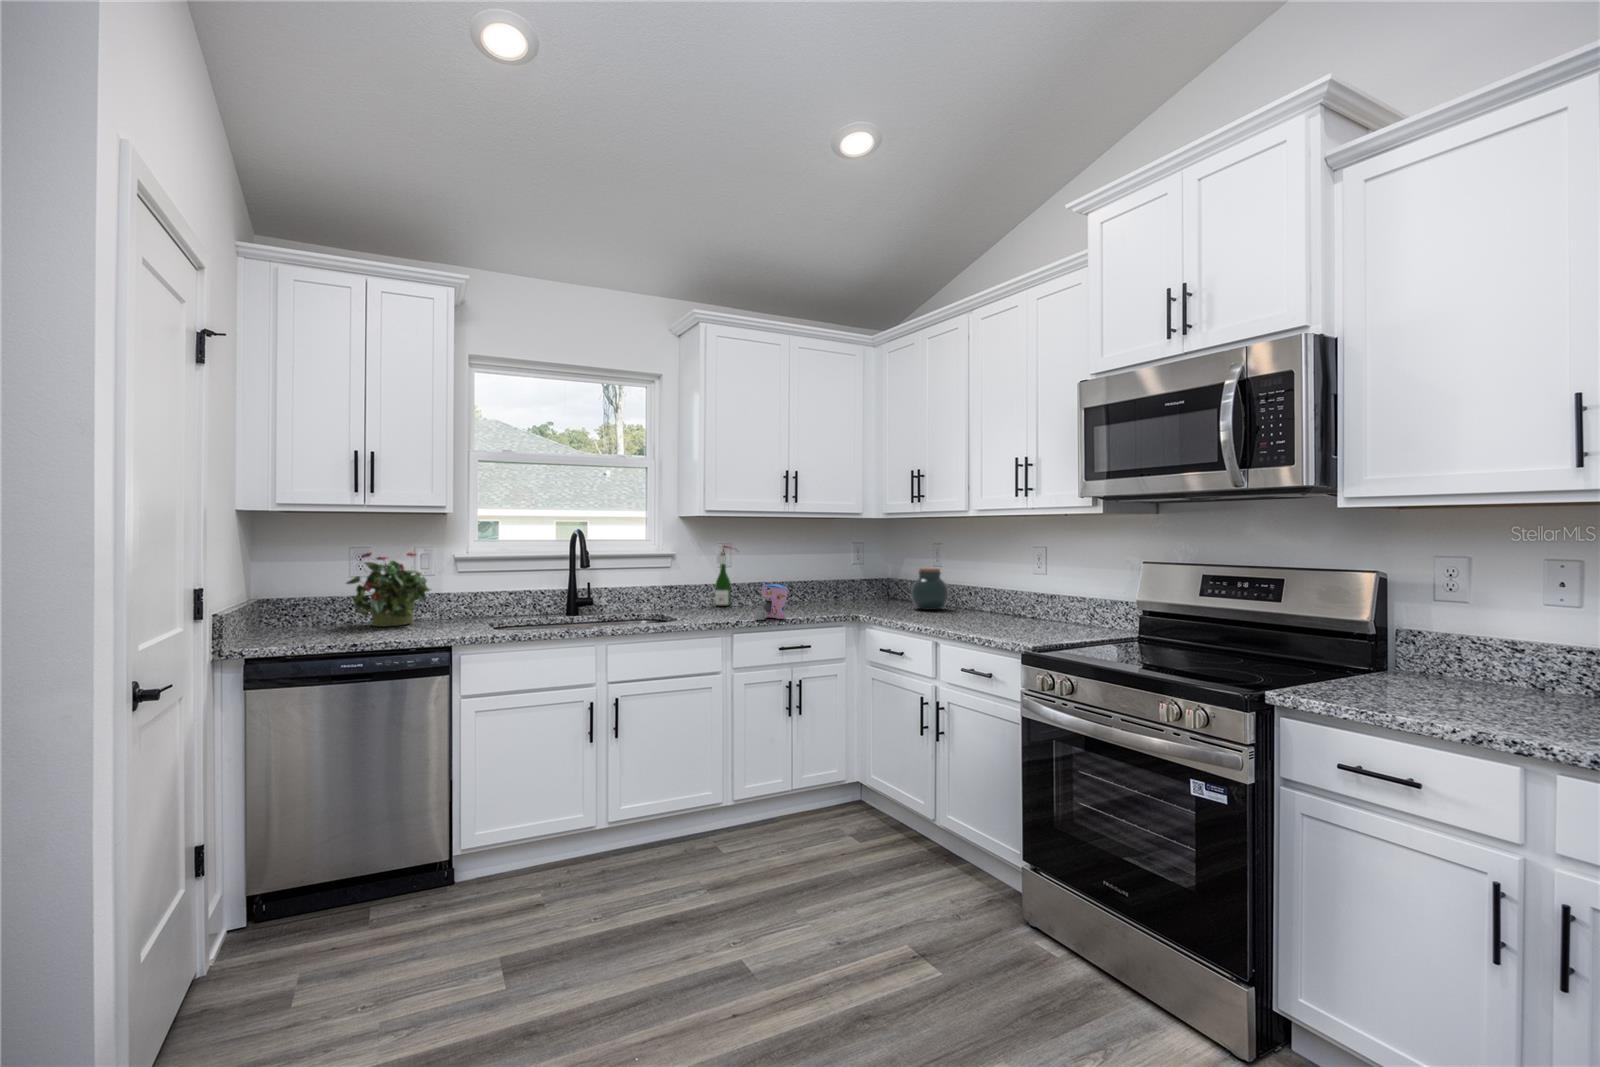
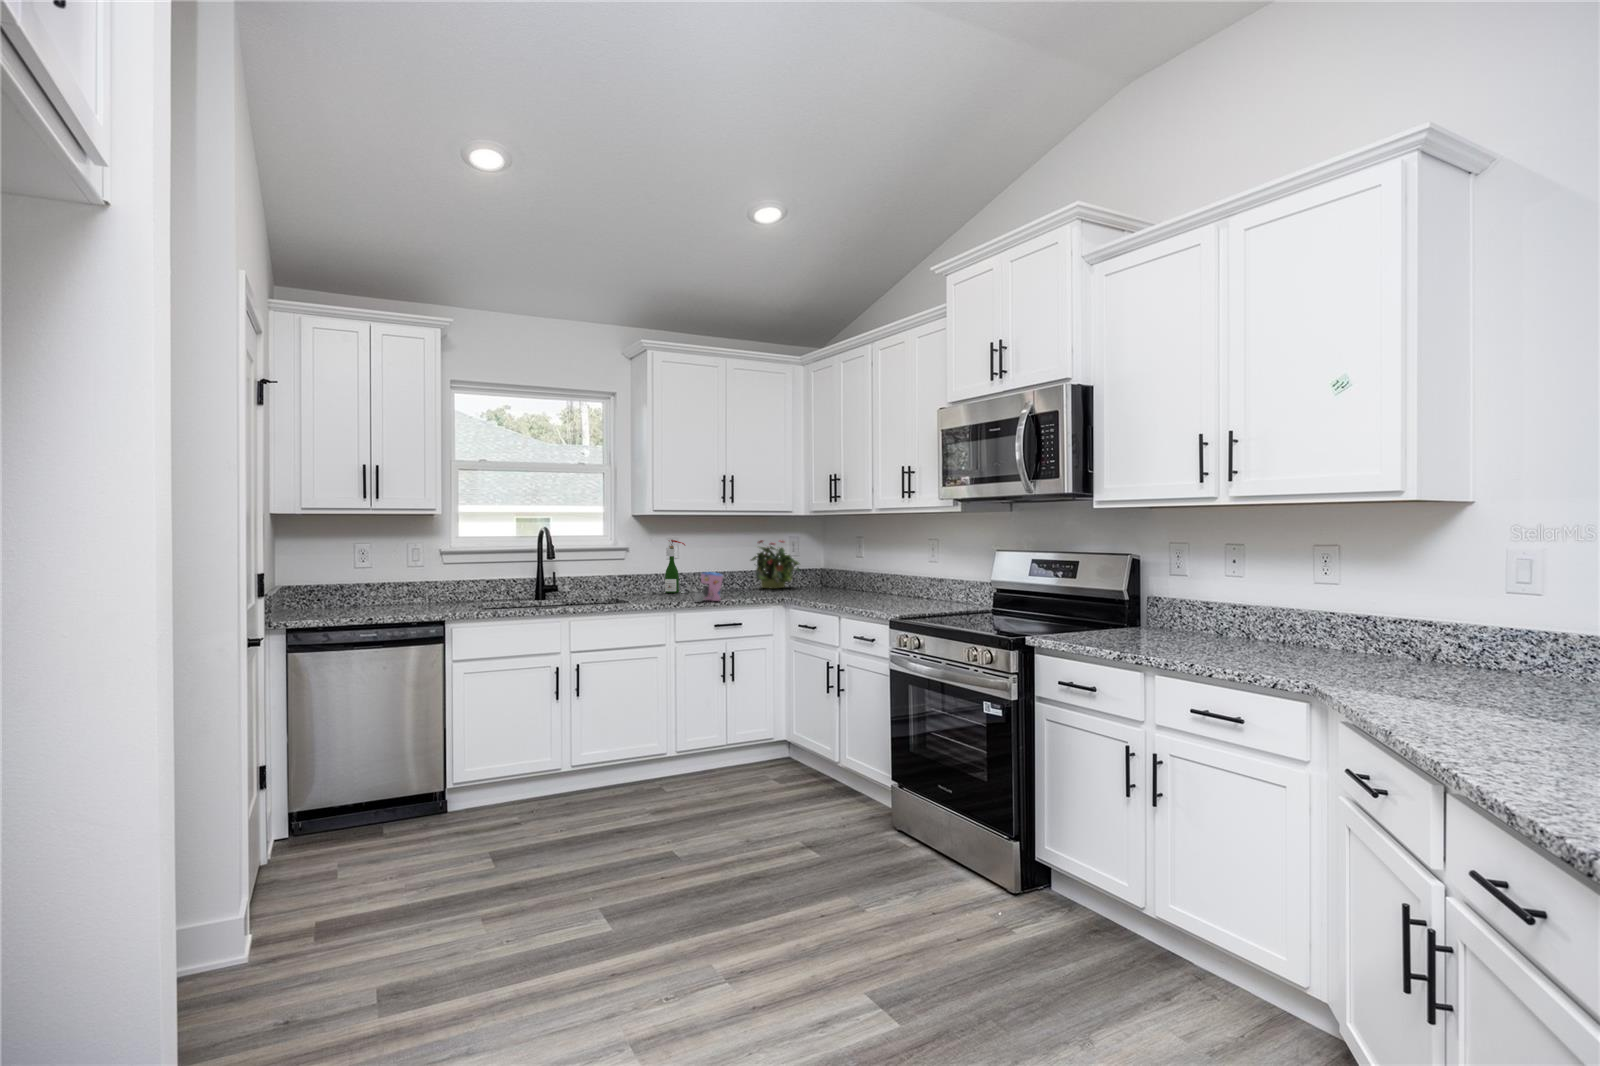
potted plant: present [346,553,432,626] -> present [751,540,800,588]
jar: present [911,568,949,610] -> none [833,559,865,594]

